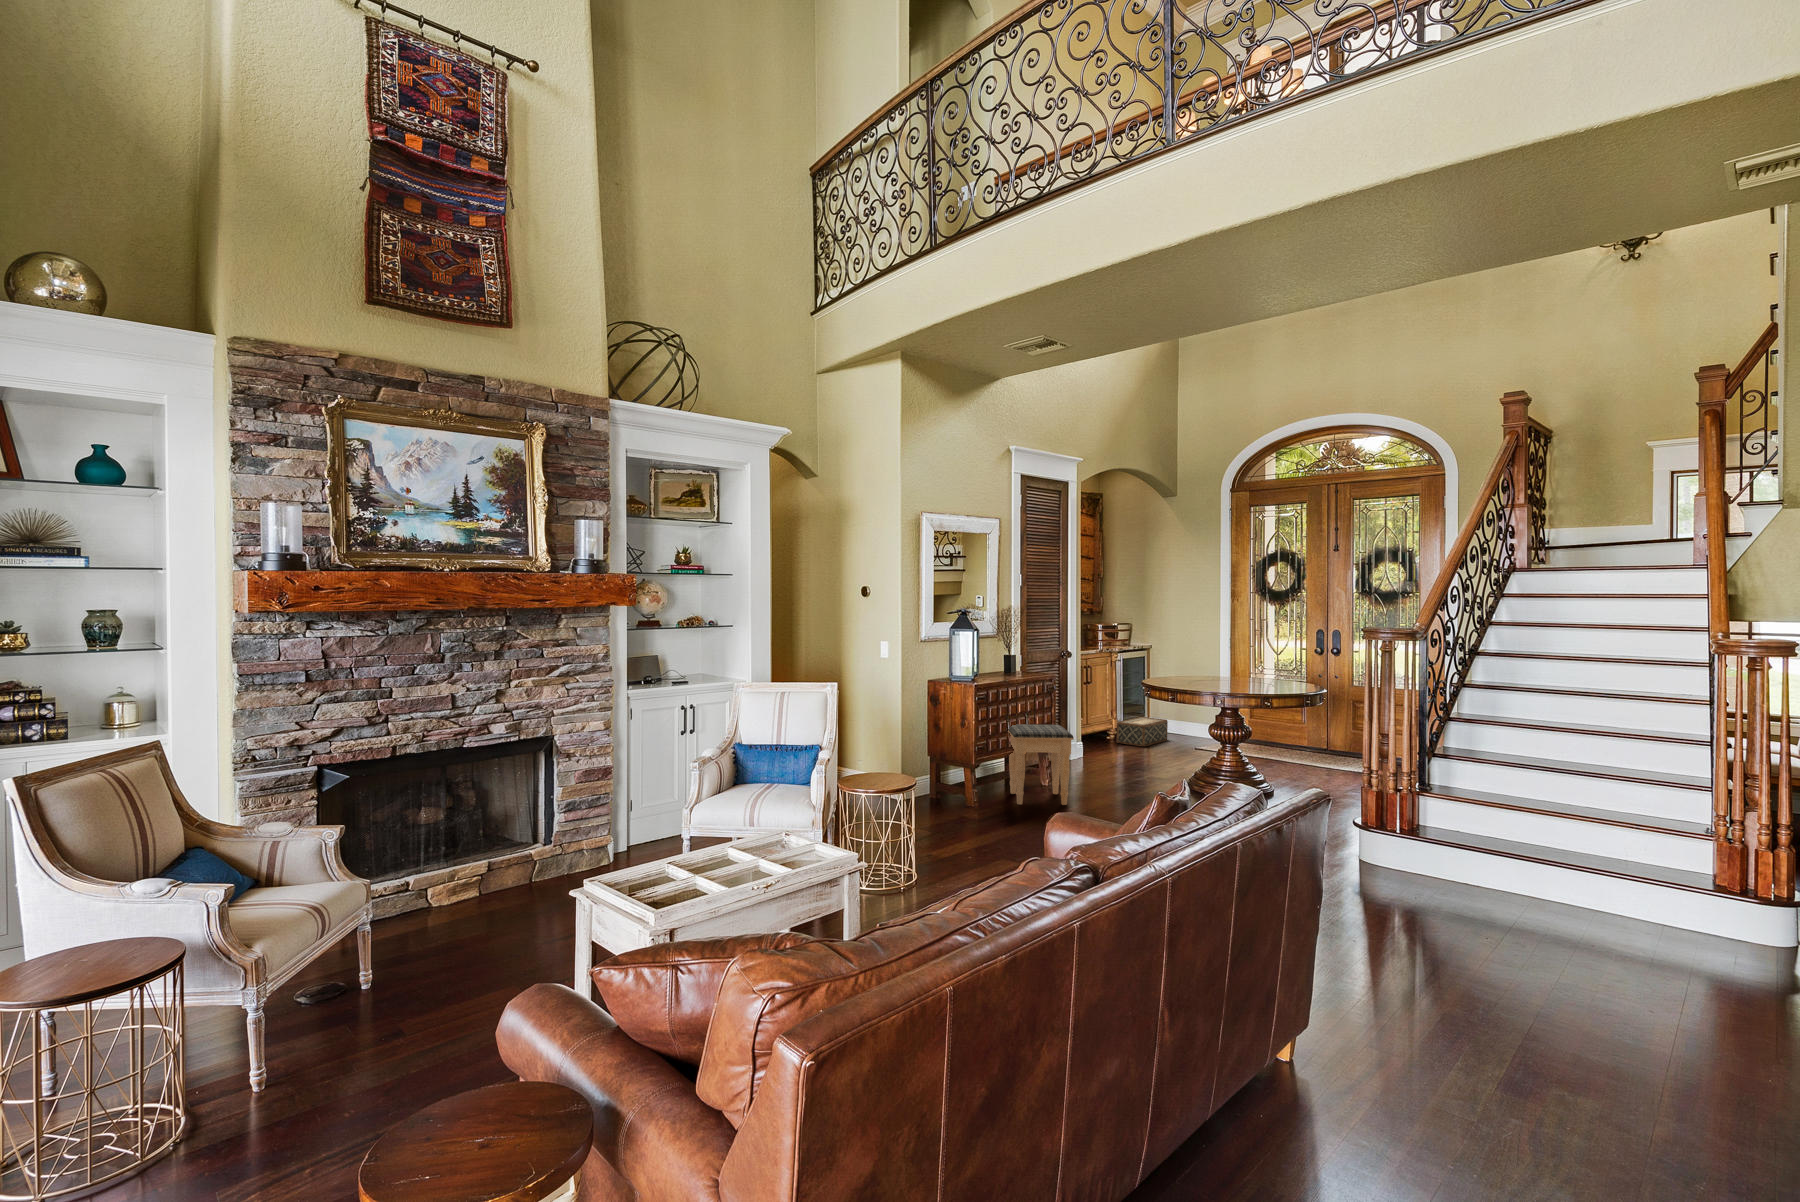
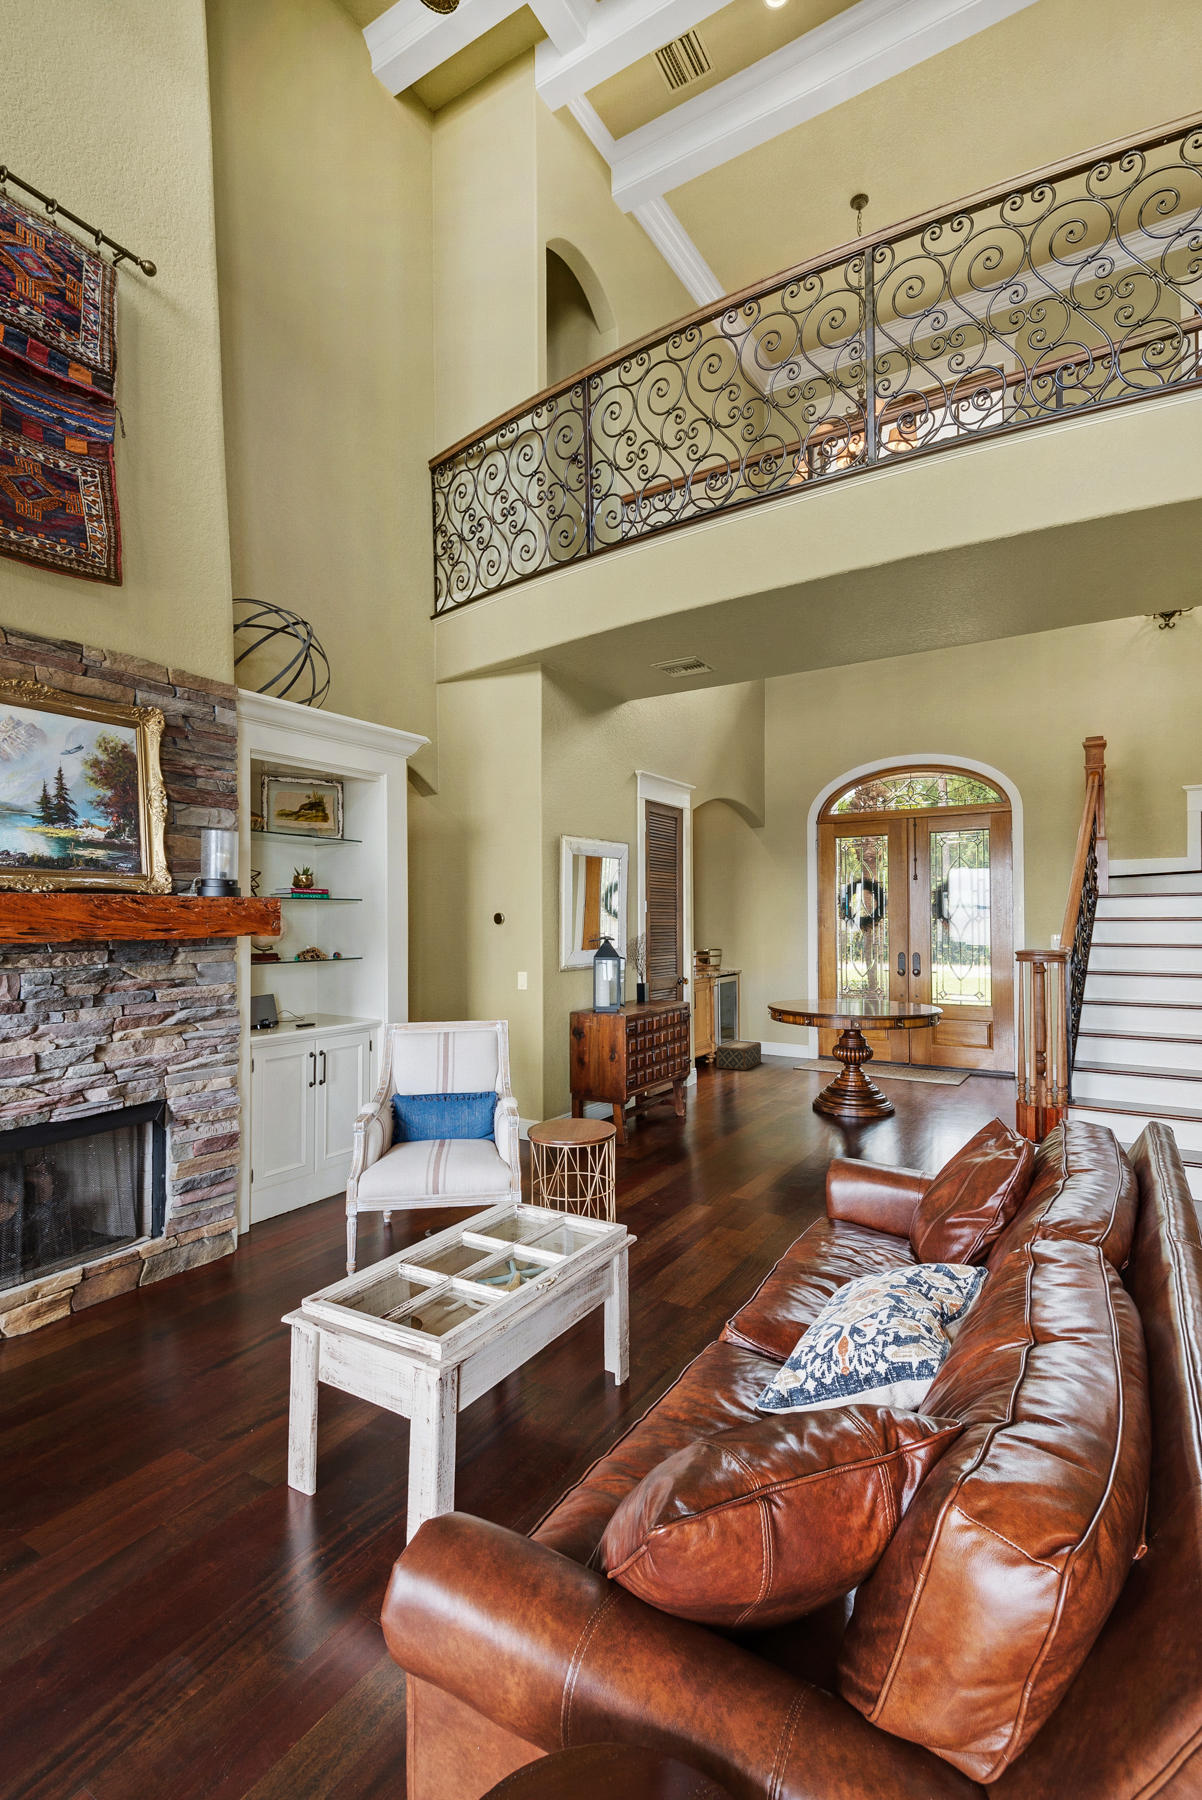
footstool: present [1008,724,1074,805] -> none [646,1054,721,1141]

